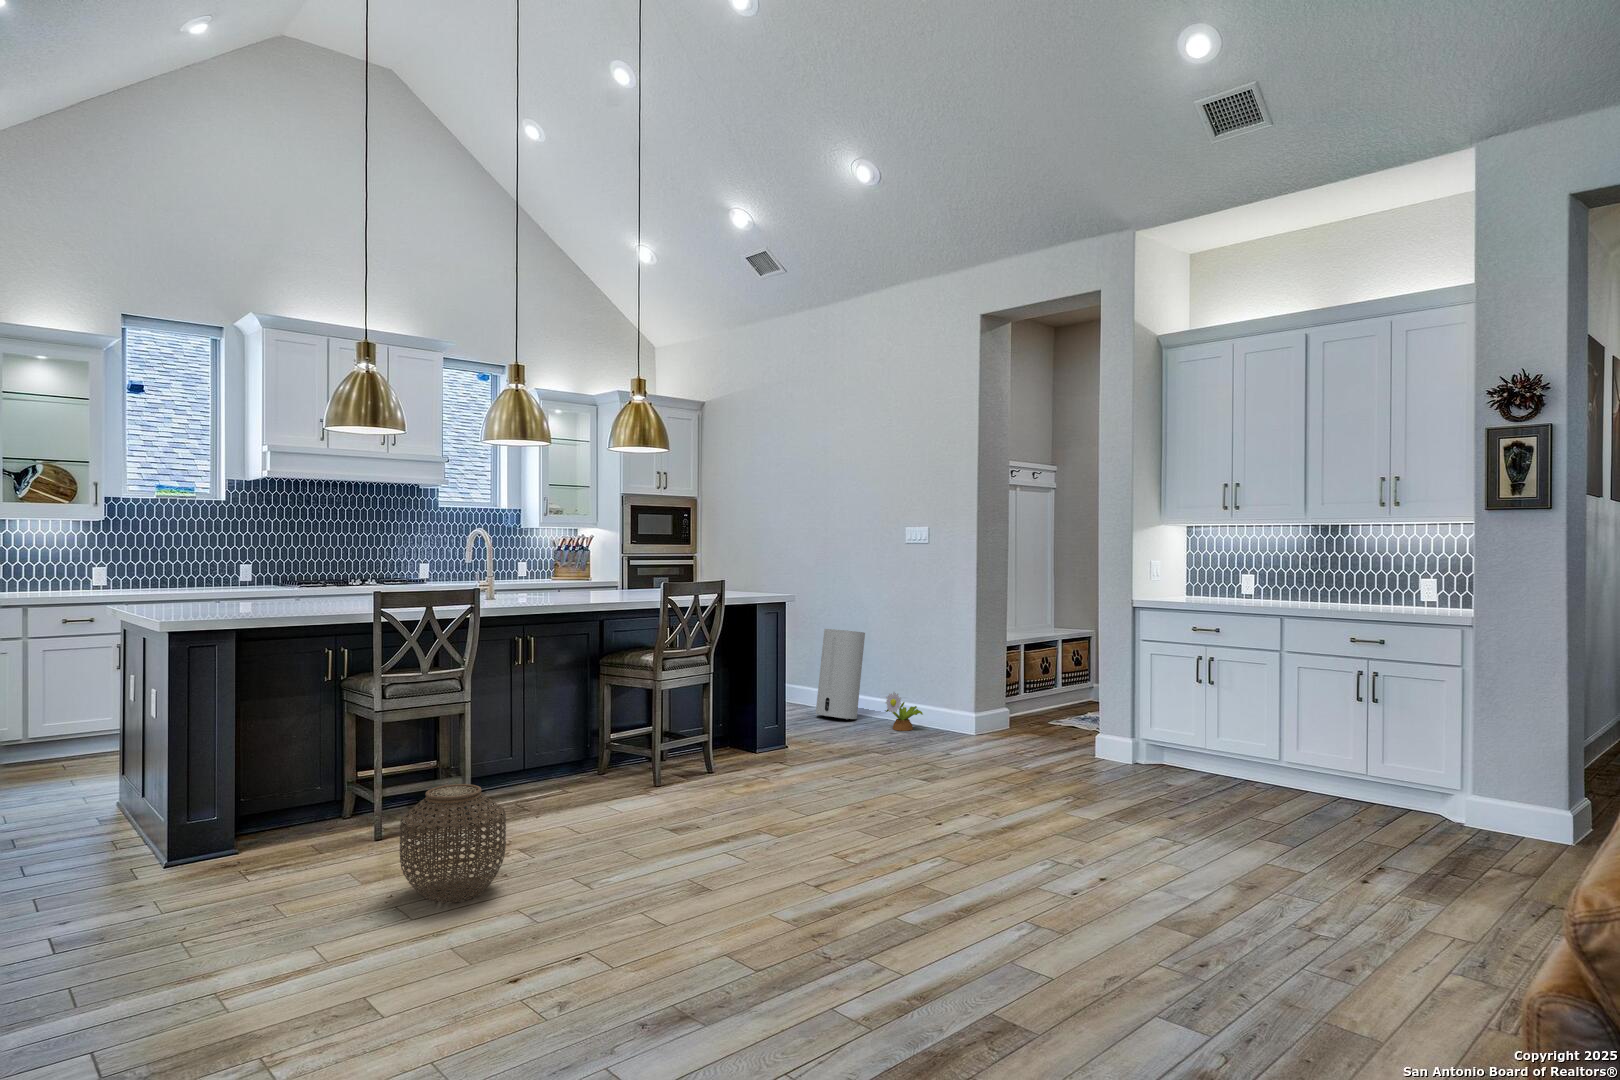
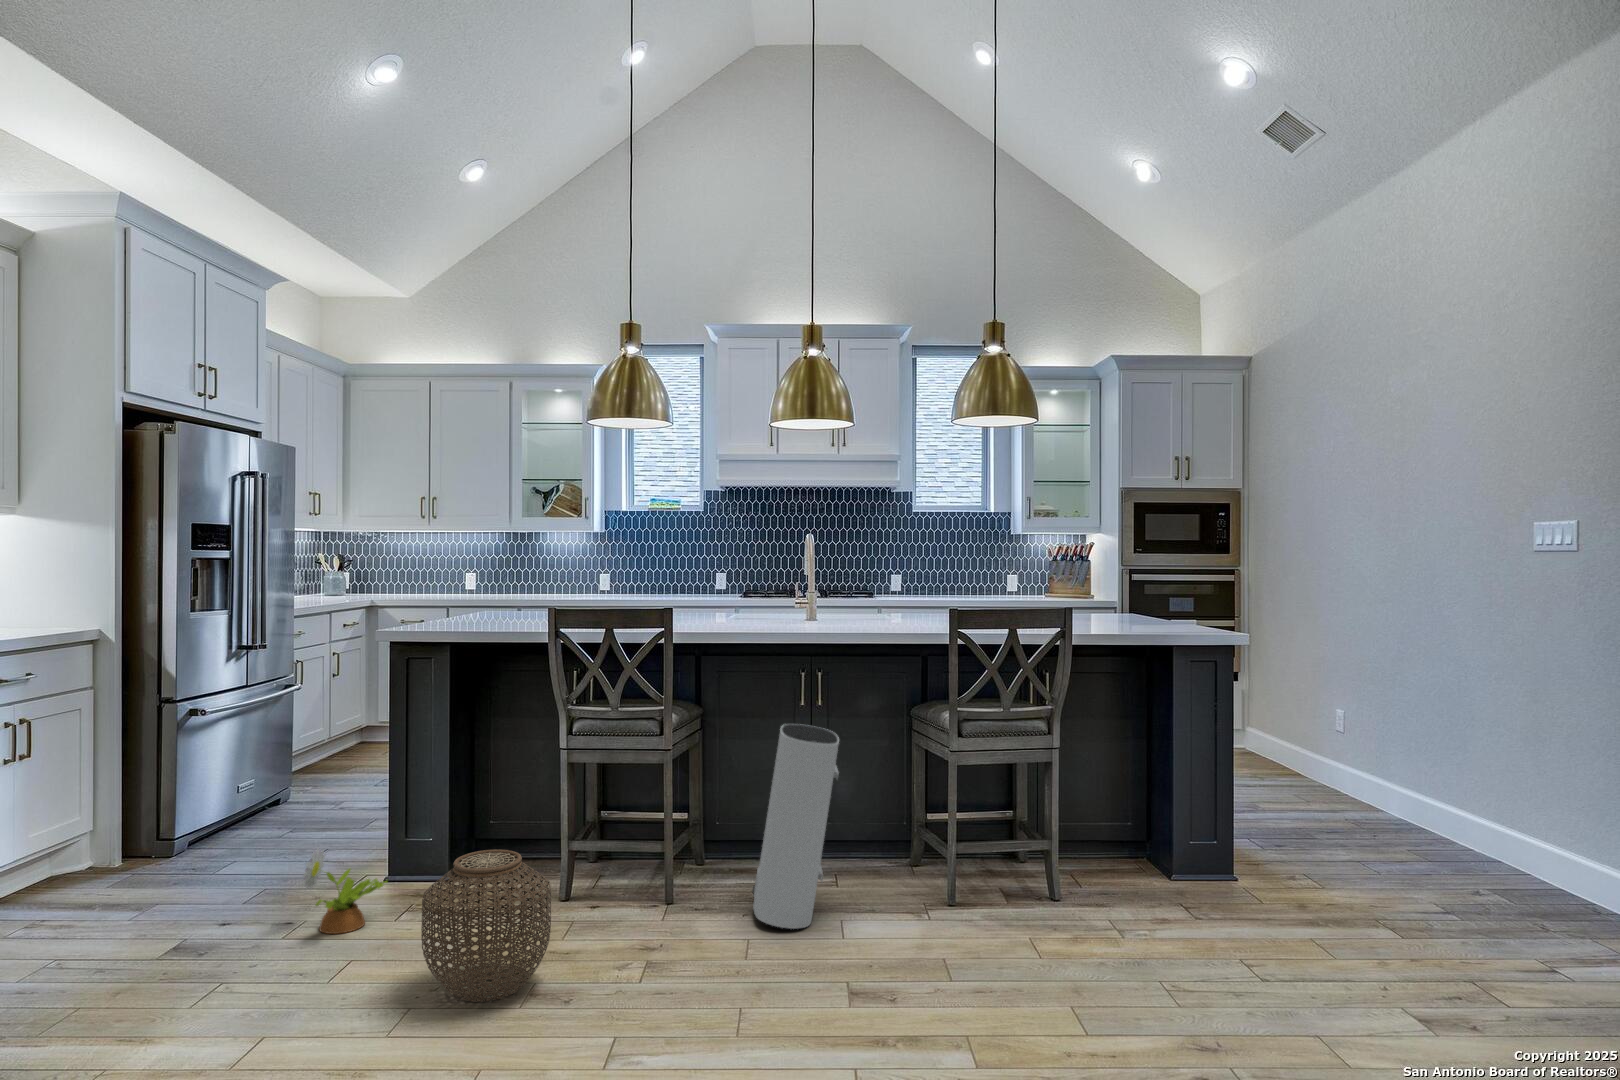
air purifier: present [816,629,865,720] -> present [752,724,839,929]
decorative plant: present [885,692,923,731] -> present [303,848,388,934]

